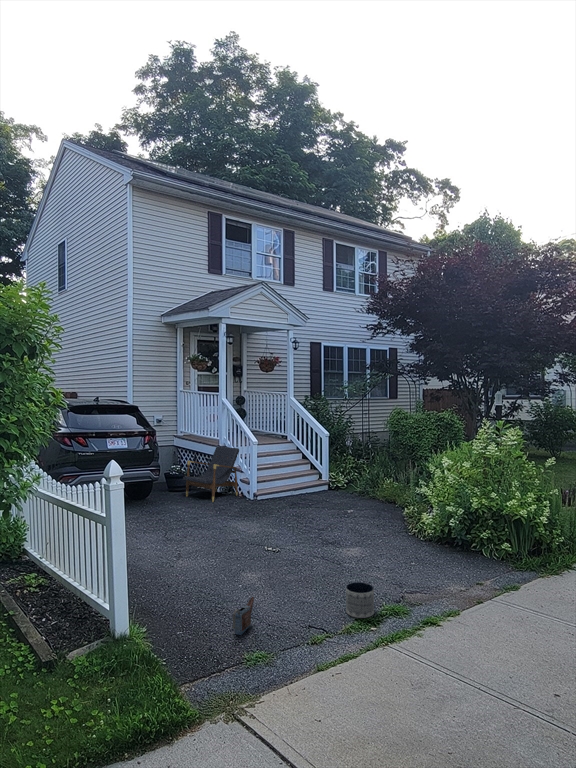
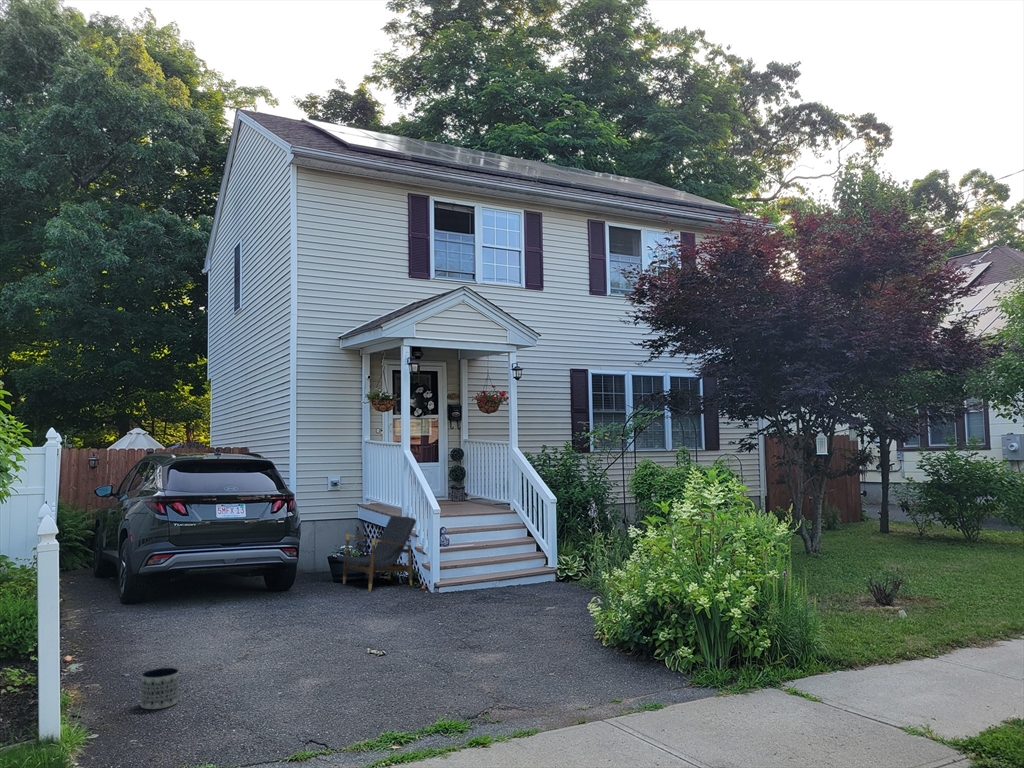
planter: present [346,582,374,618] -> present [141,668,179,709]
watering can: present [232,597,254,635] -> none [211,689,262,734]

